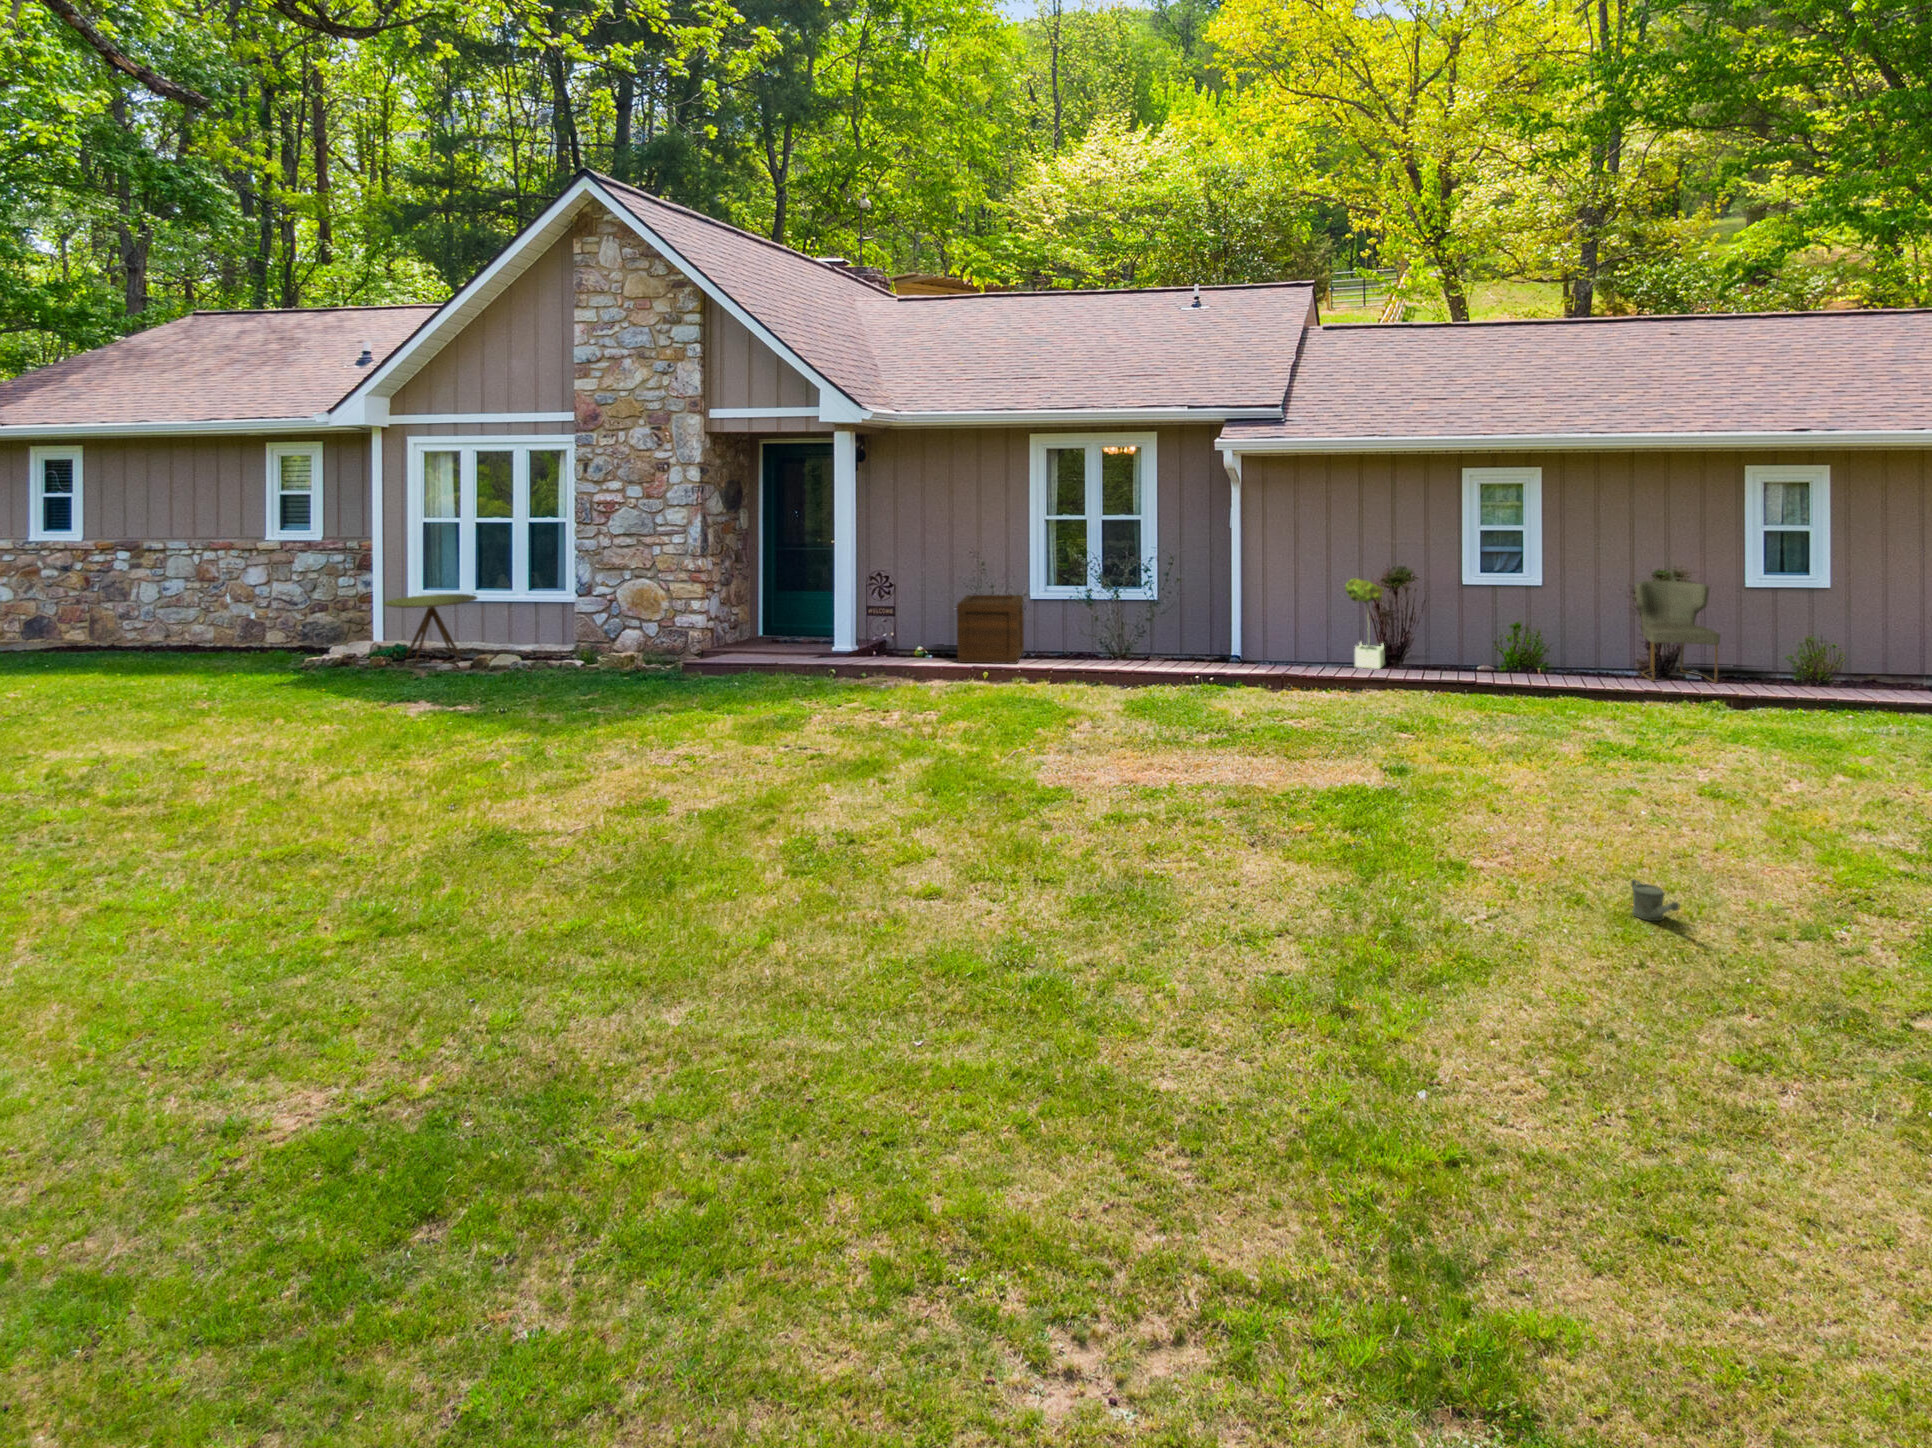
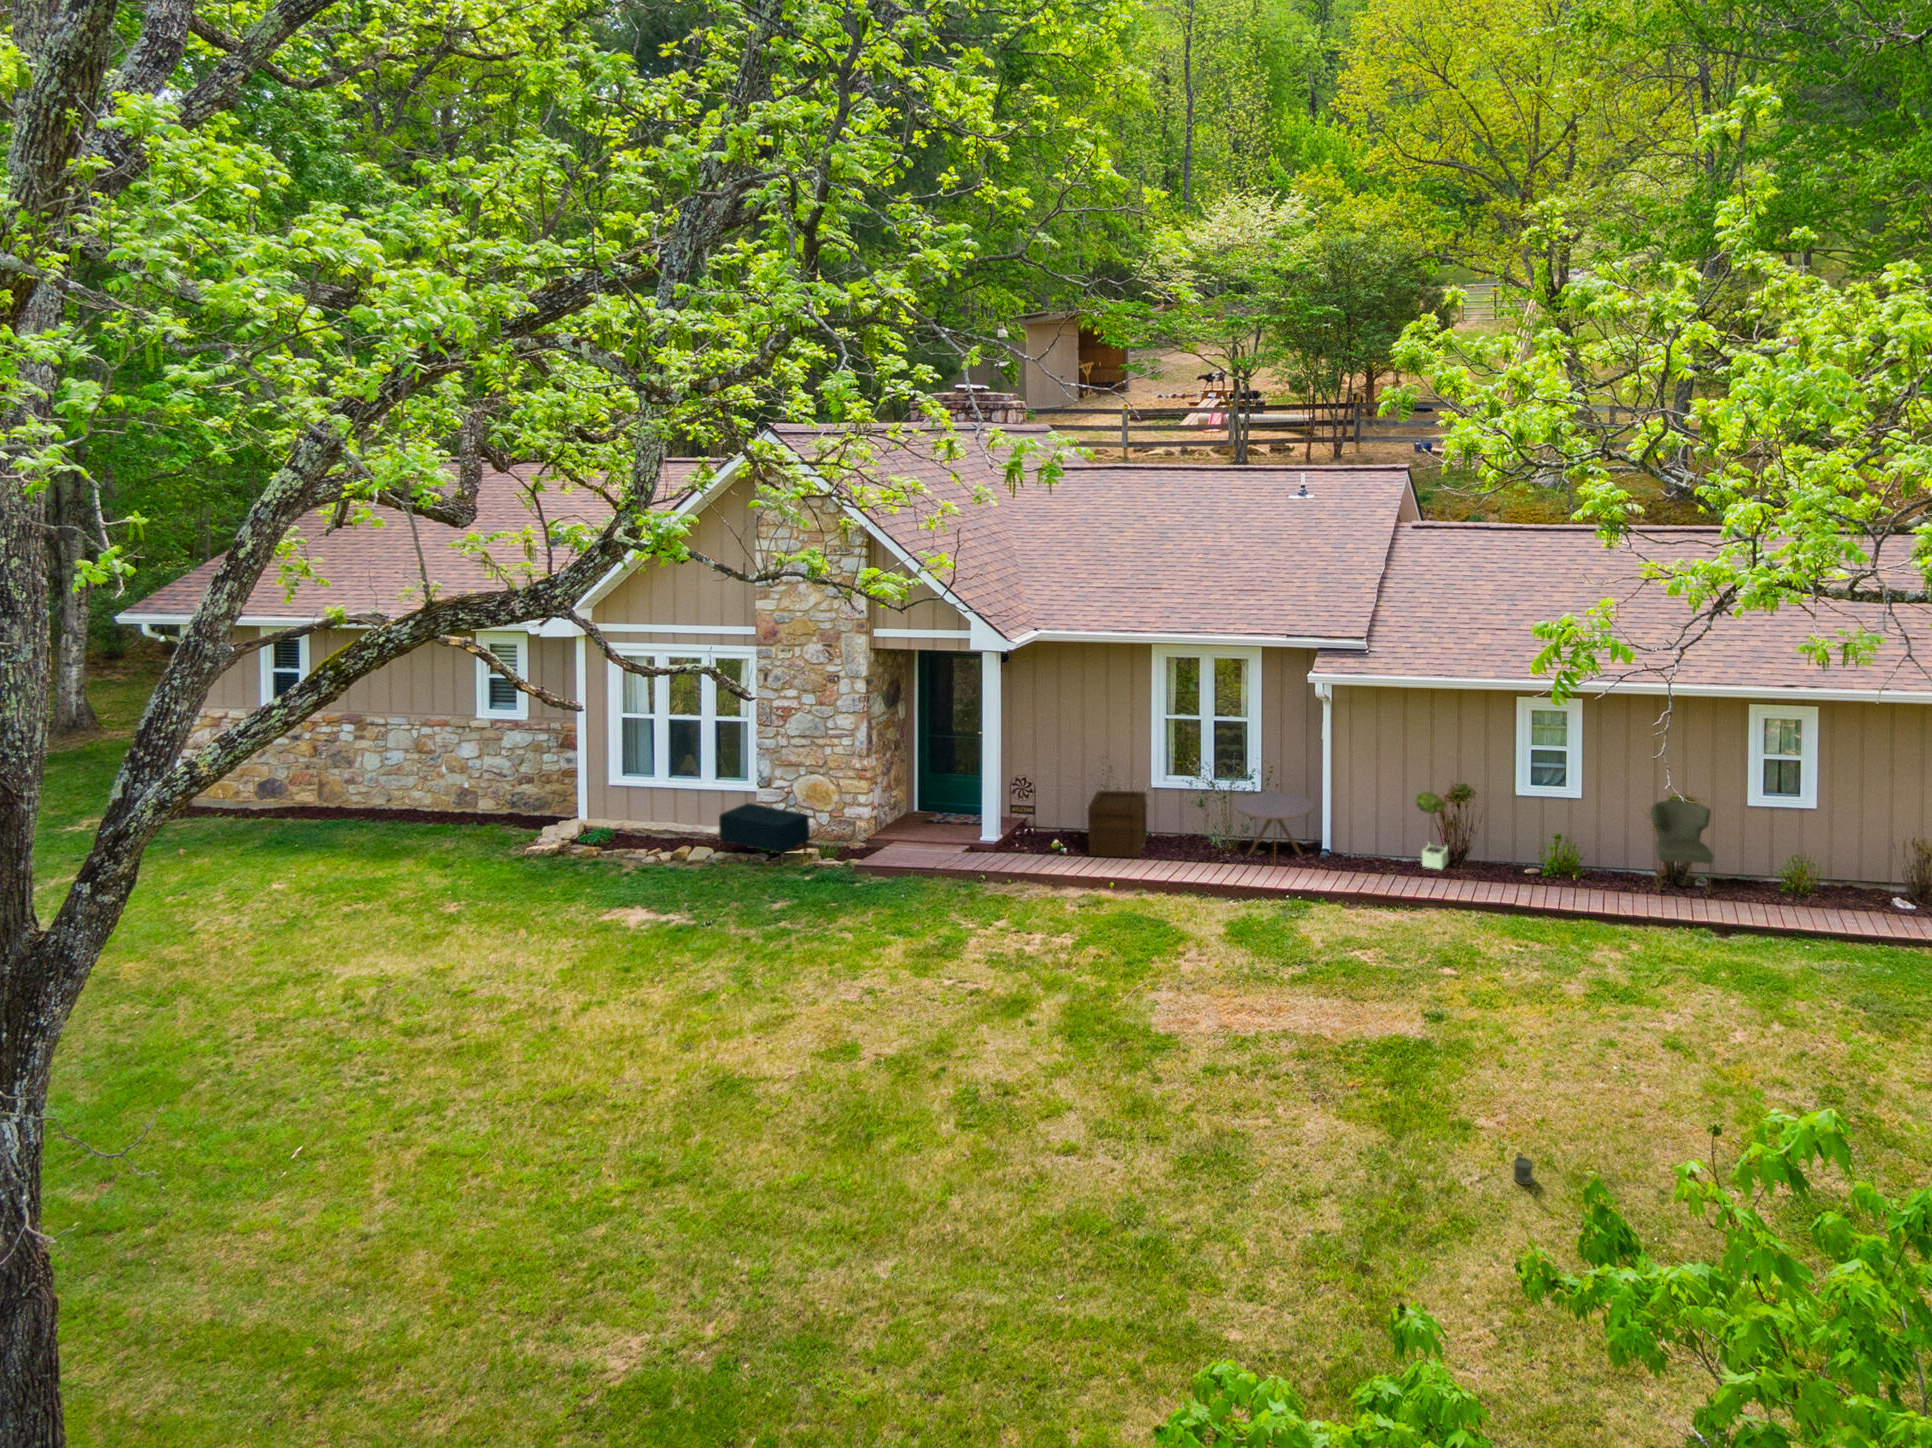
round table: present [384,594,477,663] -> present [1235,792,1314,856]
bench: none [526,611,632,670] -> present [719,803,810,864]

